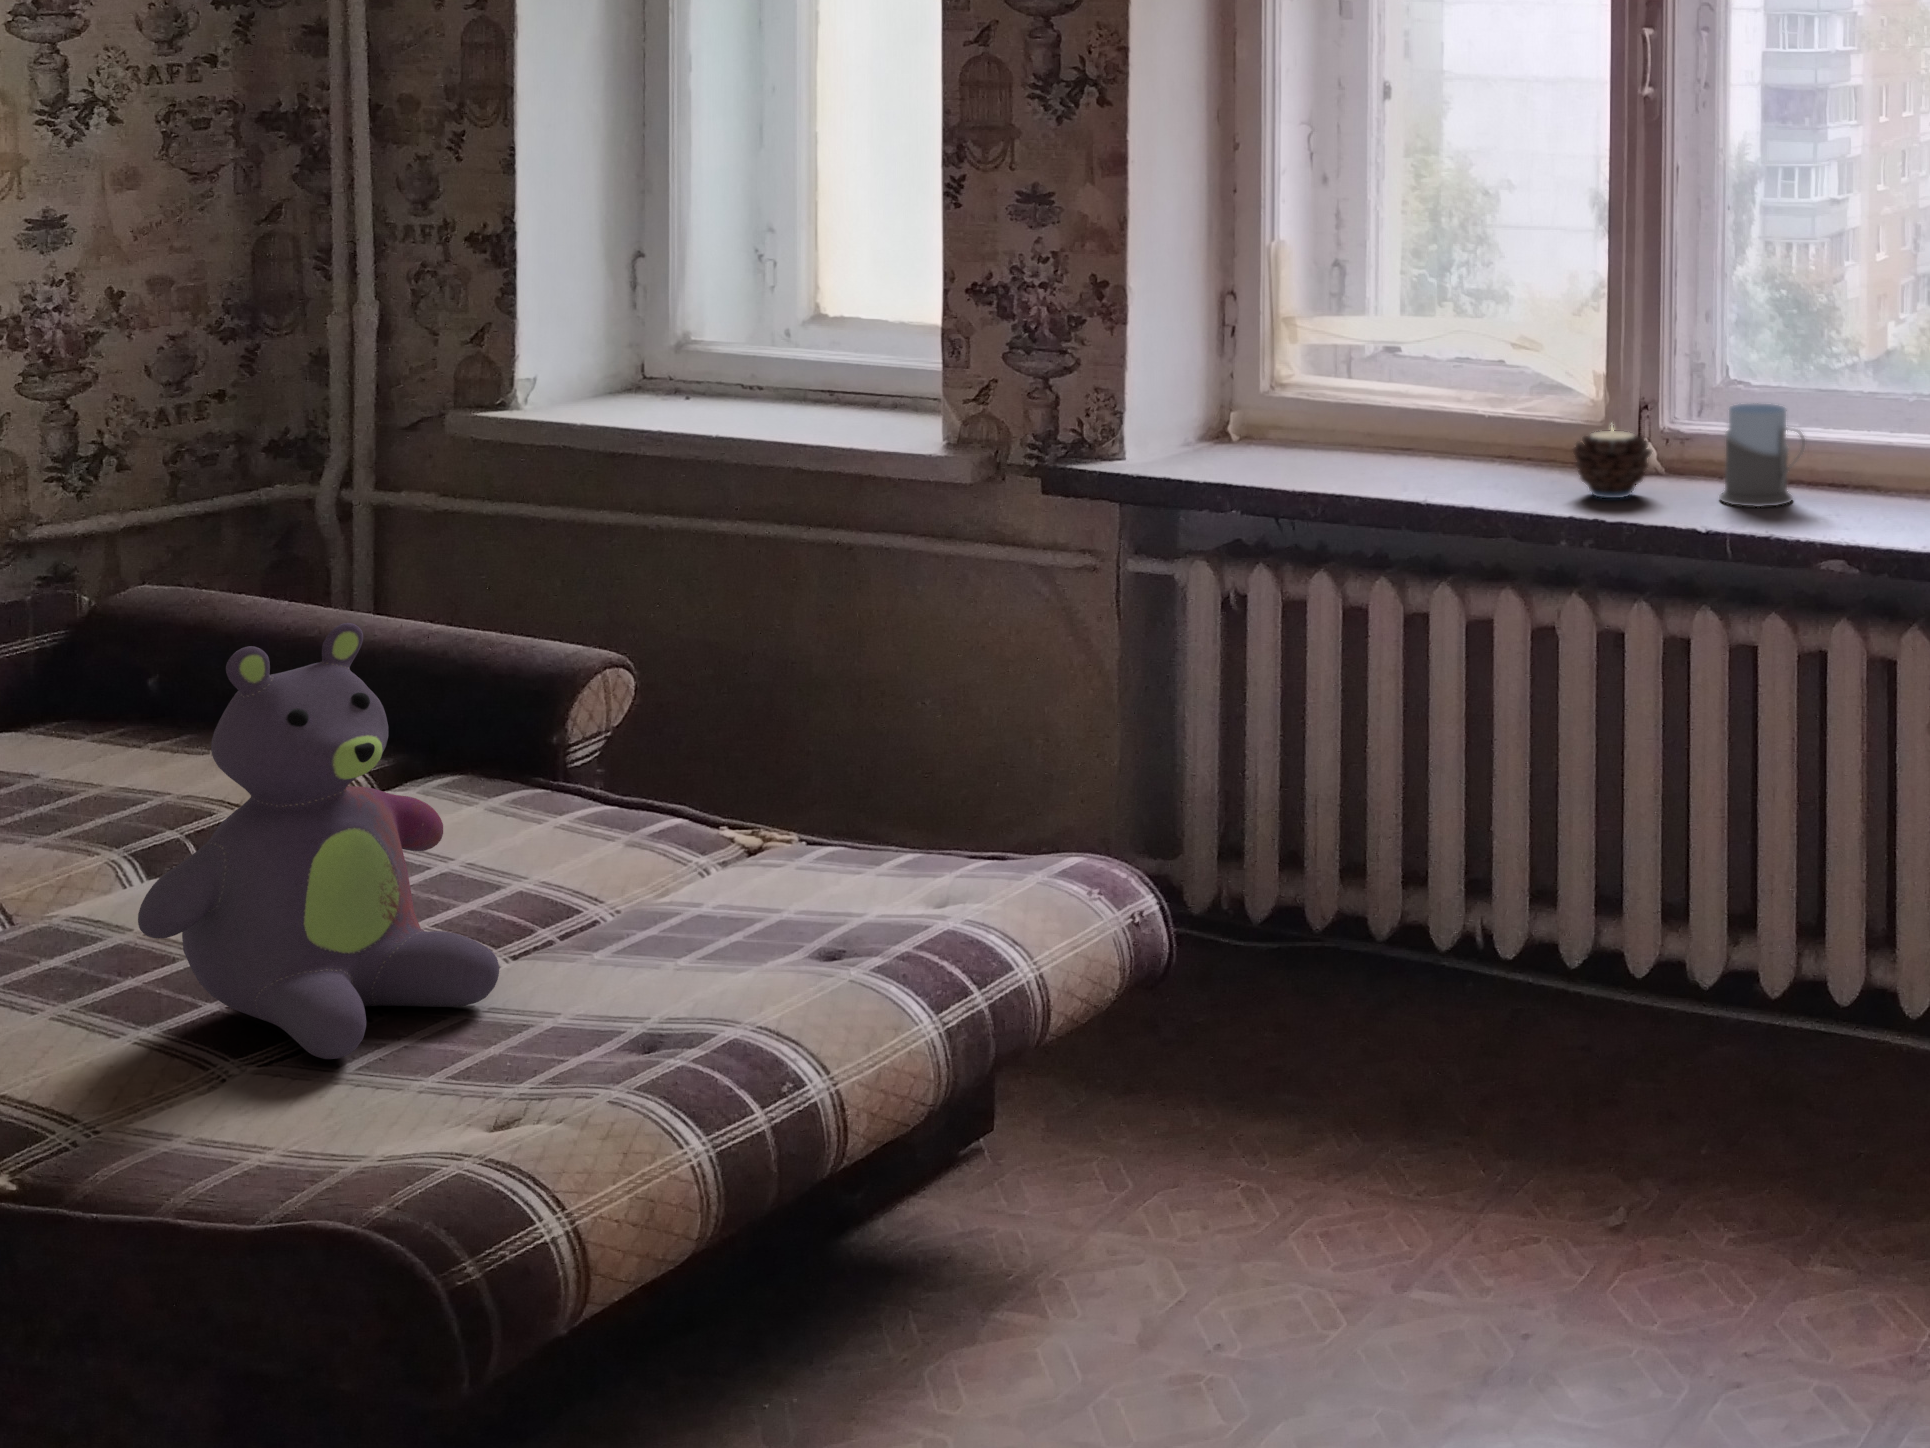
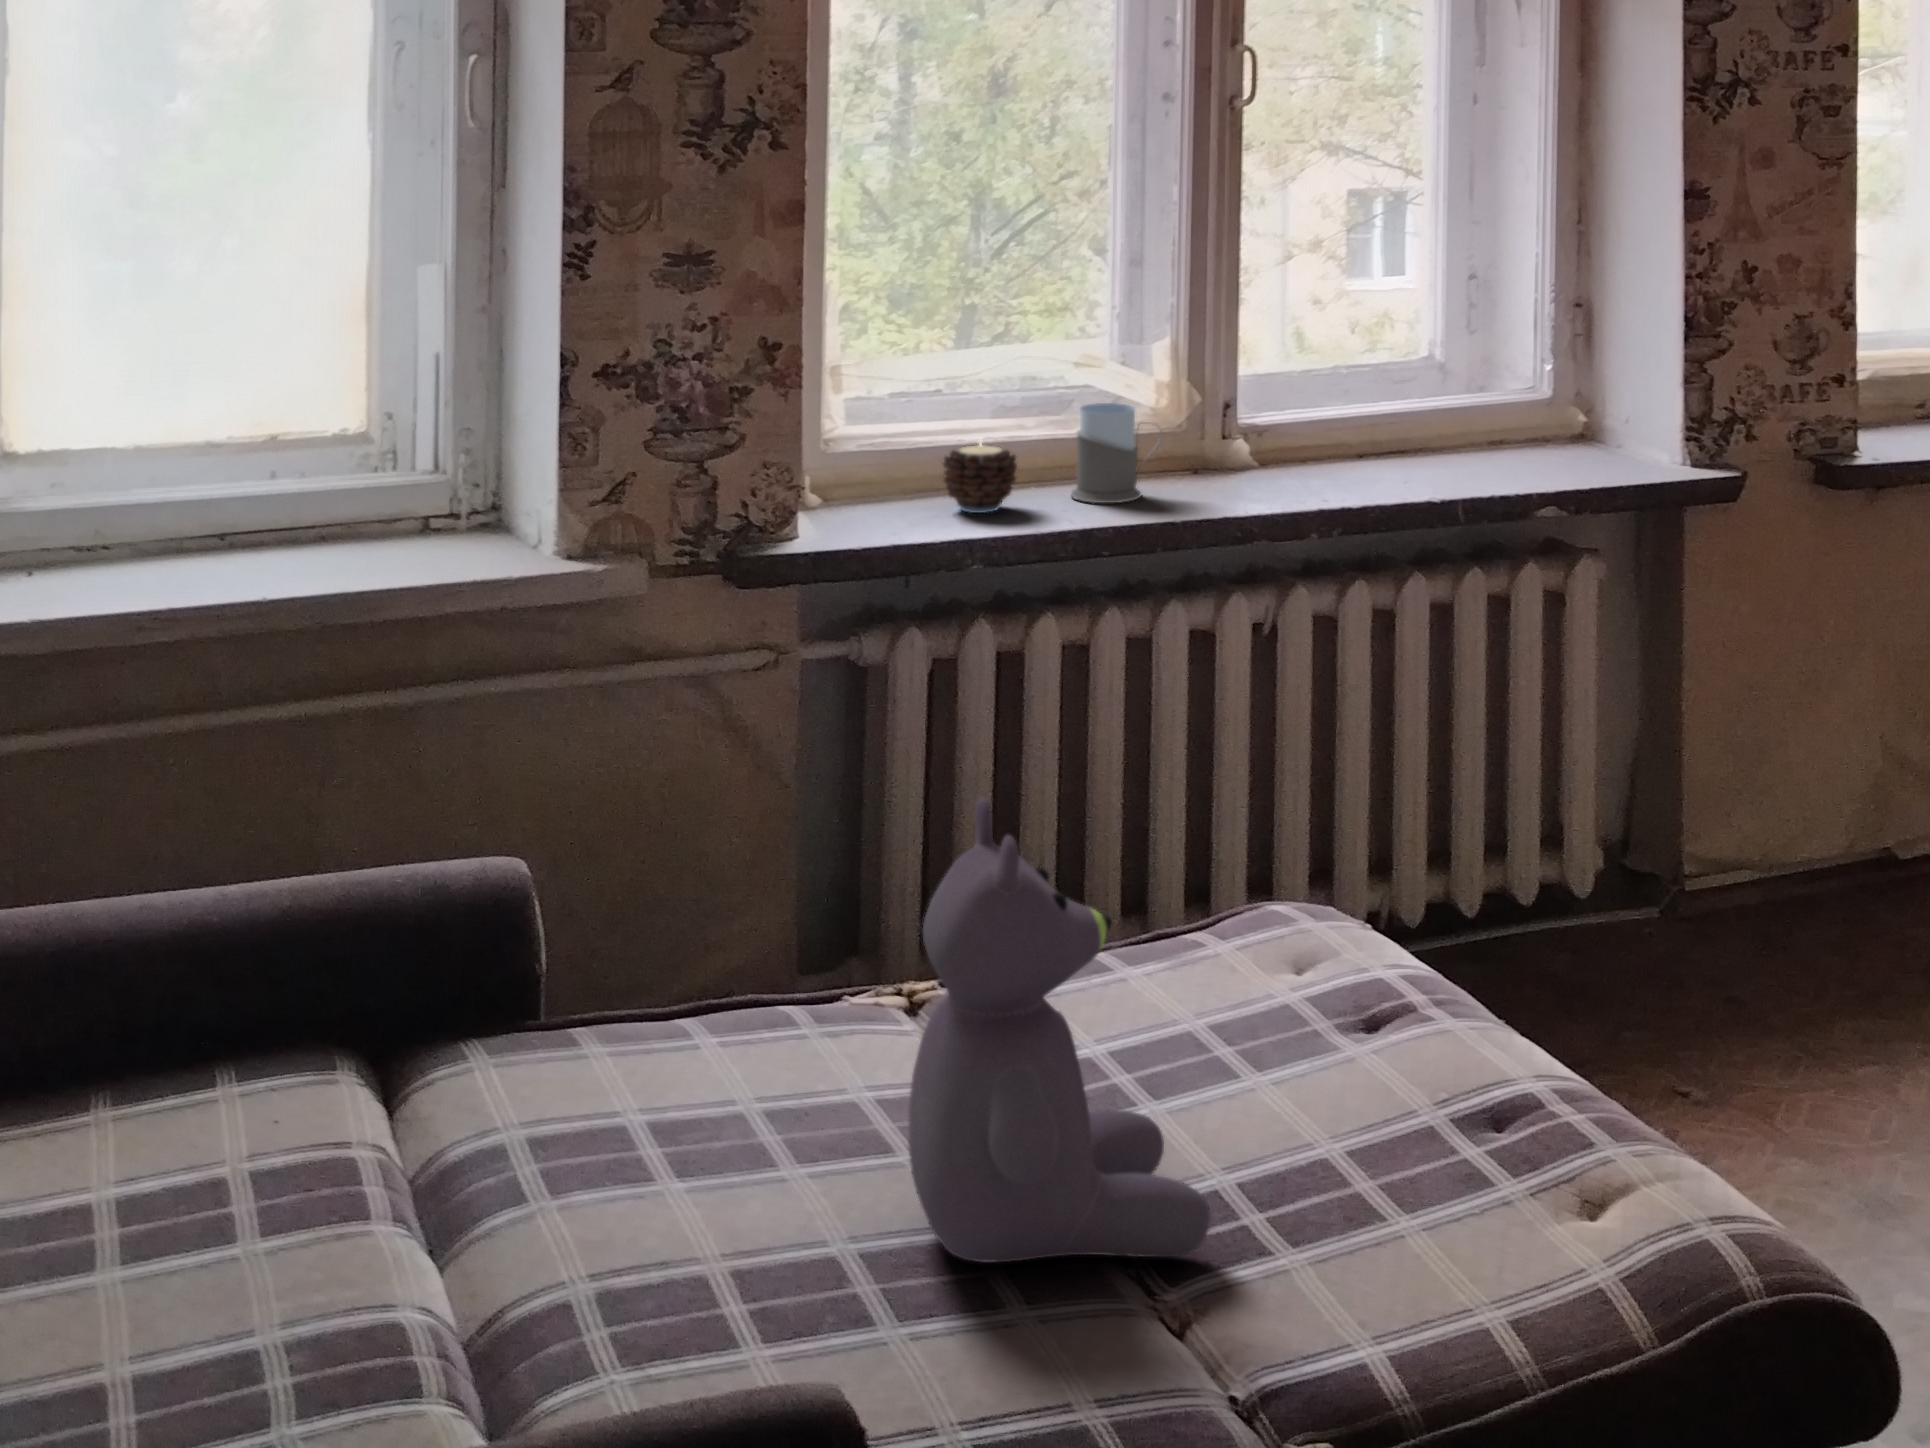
mug: present [1720,403,1805,507] -> present [1071,403,1162,503]
candle: present [1573,429,1652,498] -> present [943,443,1017,513]

